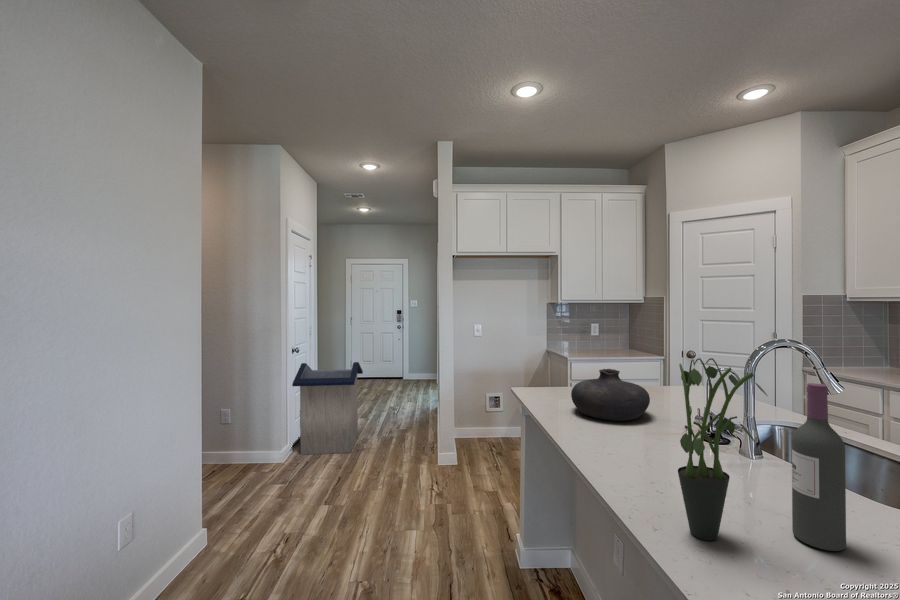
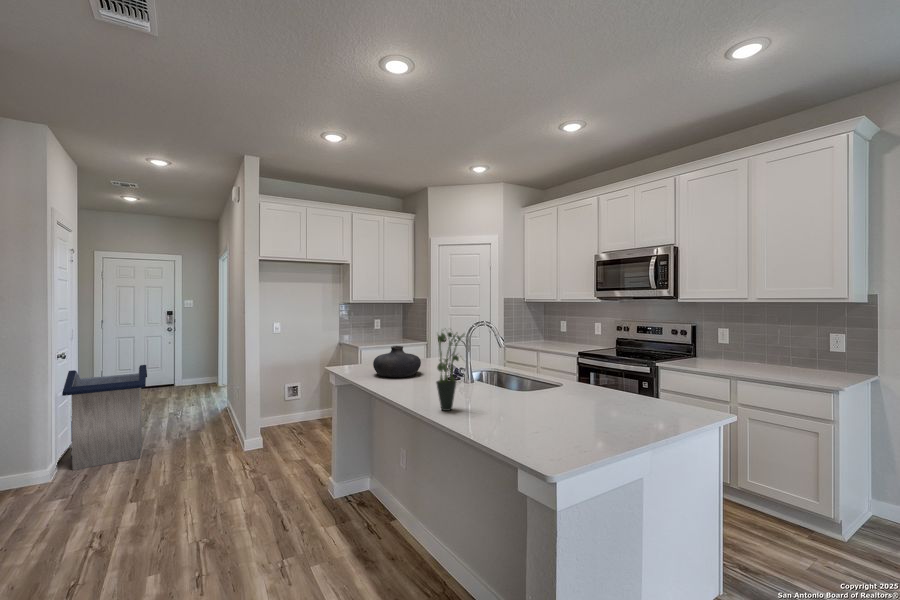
wine bottle: present [792,383,846,551] -> none [480,337,498,406]

